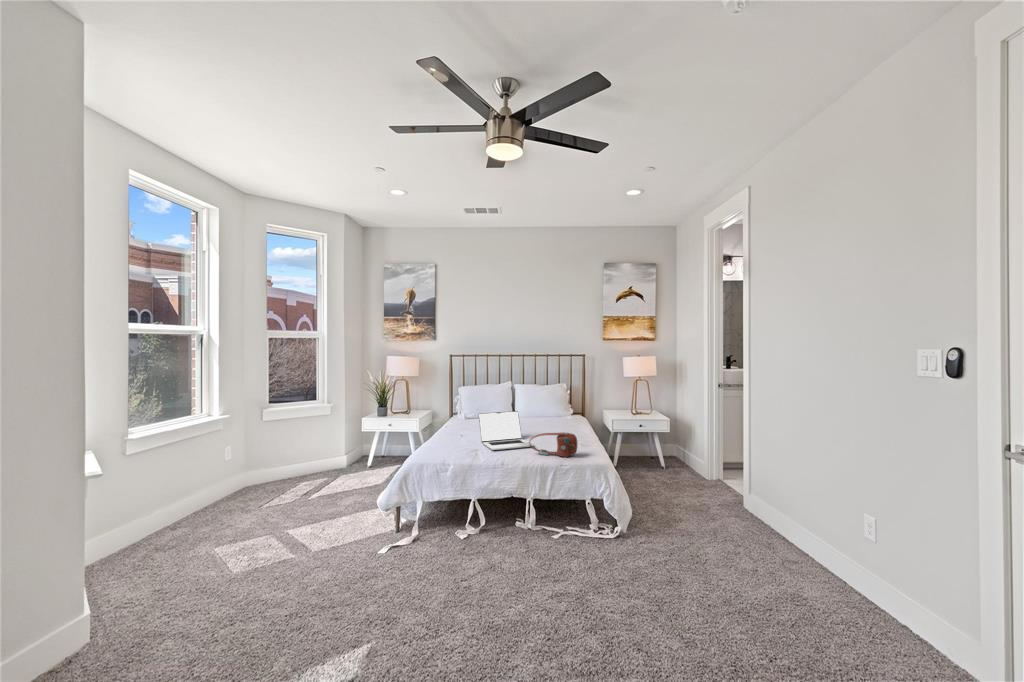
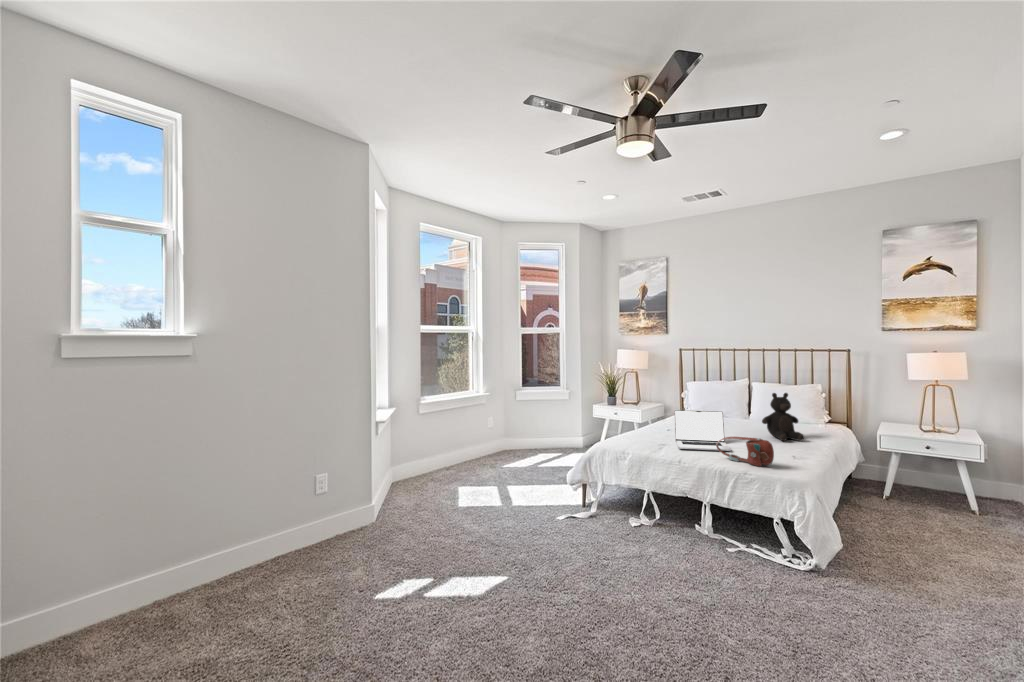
teddy bear: none [543,391,574,432] -> present [762,393,804,441]

